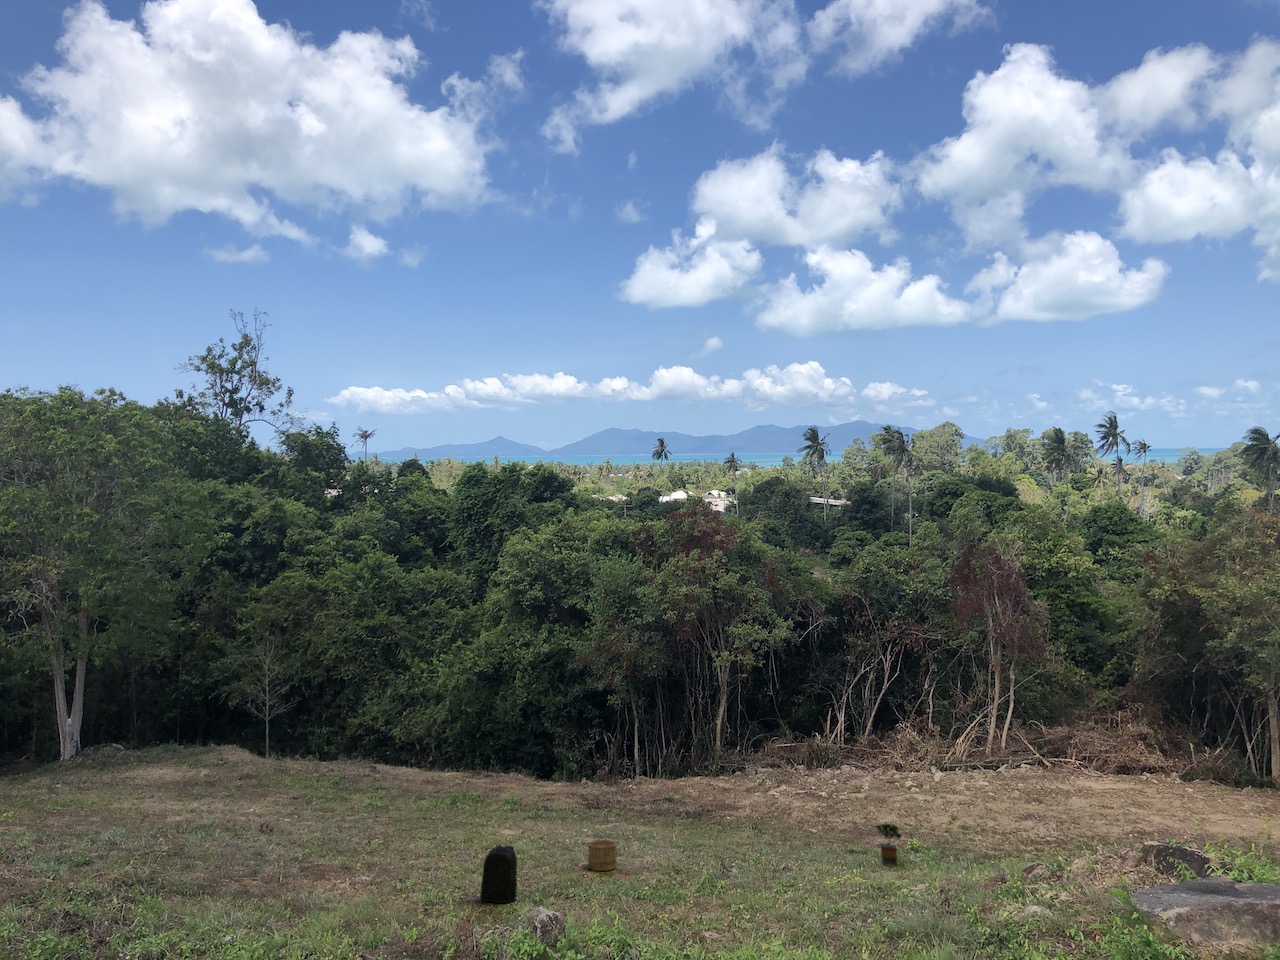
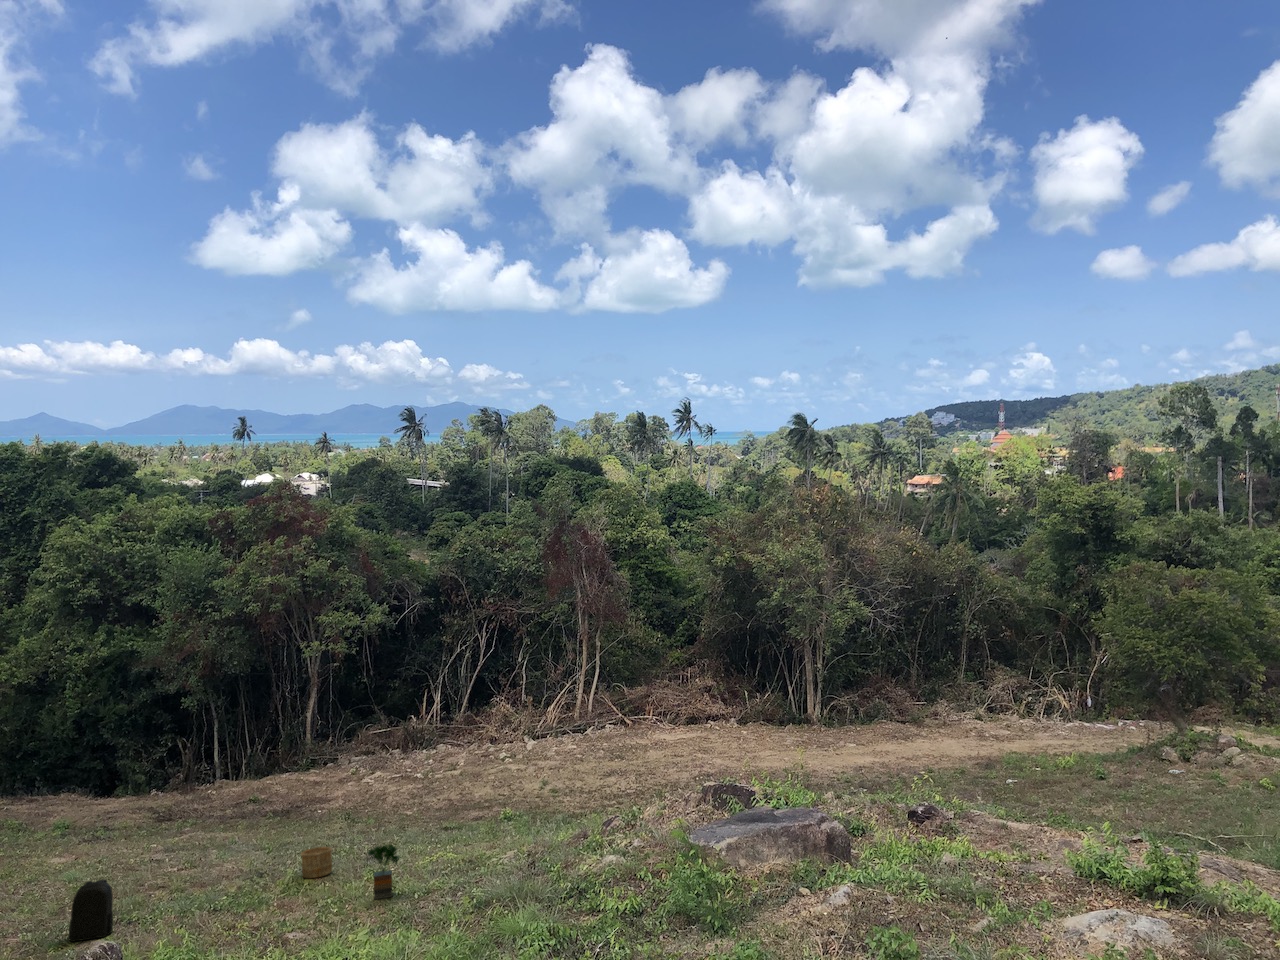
potted tree: present [876,824,902,866] -> present [368,845,400,899]
wooden bucket: present [588,840,617,871] -> present [301,847,332,878]

